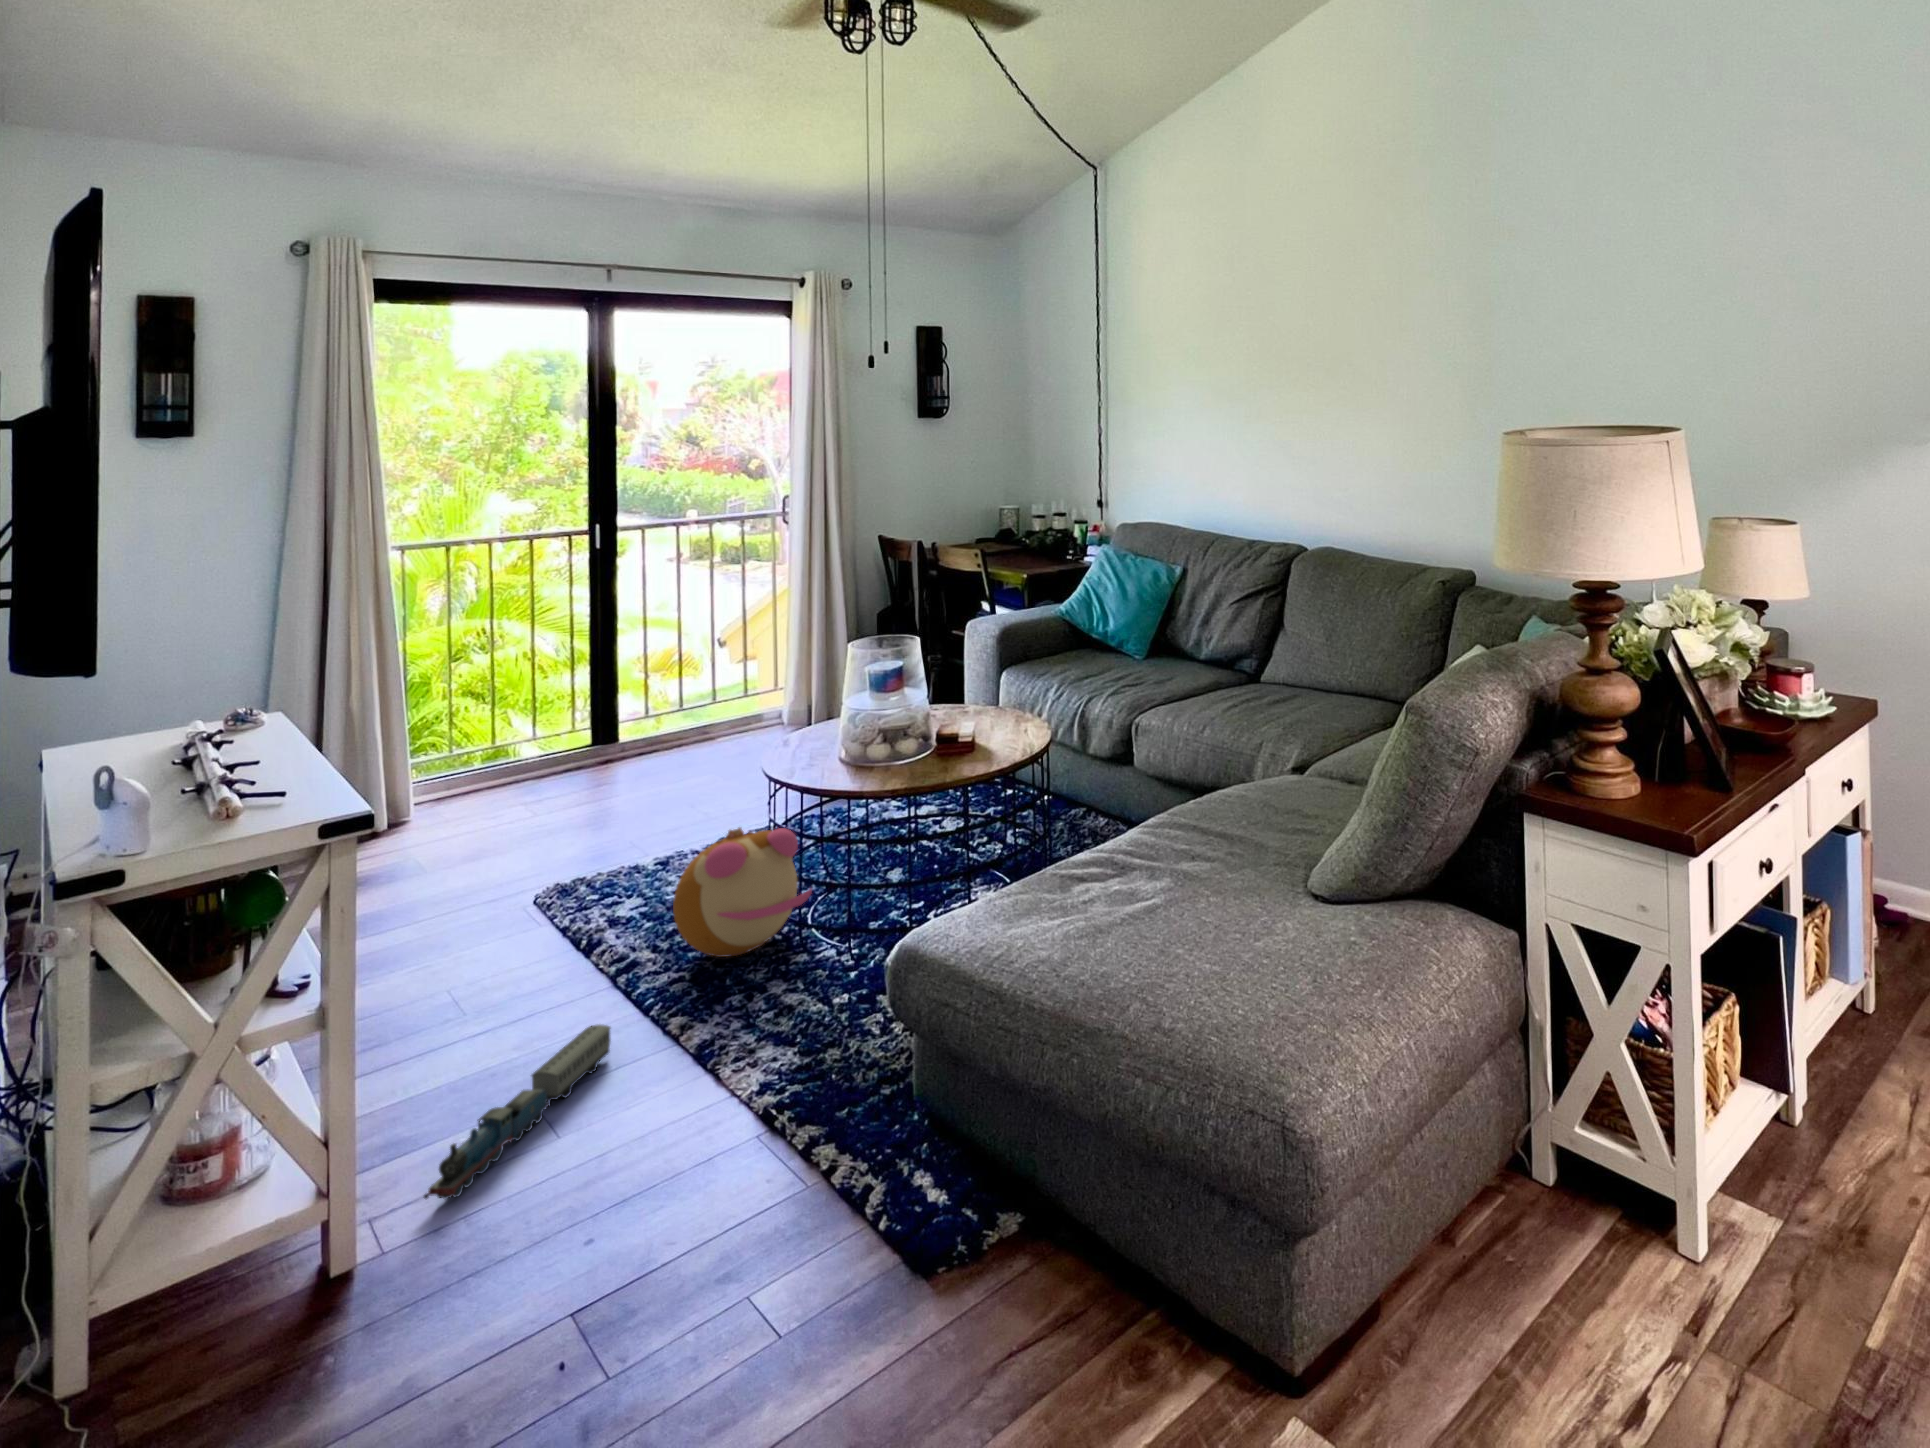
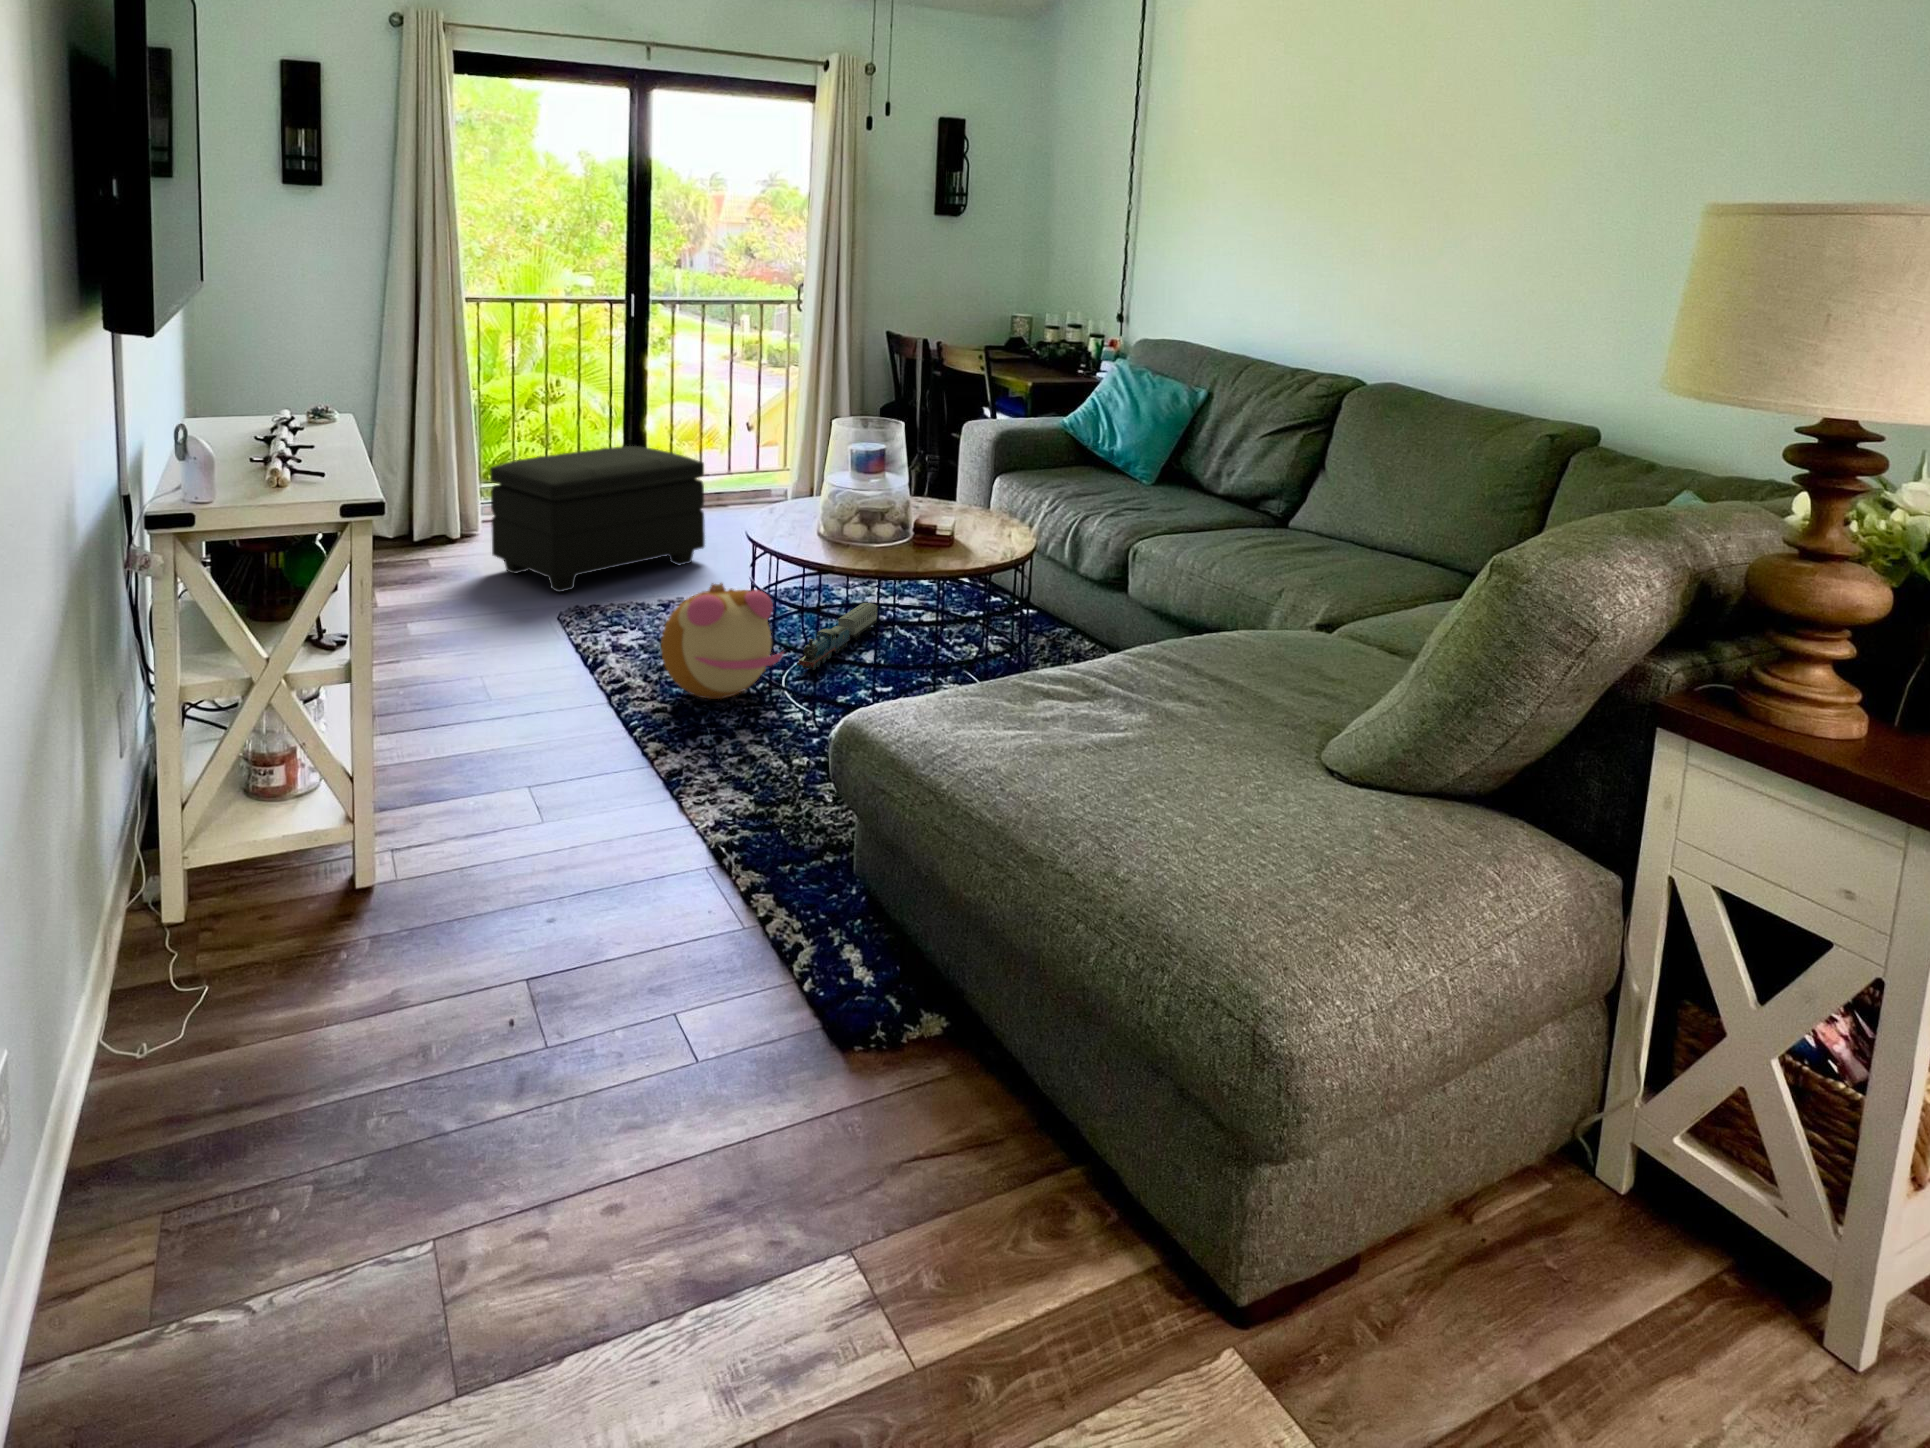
footstool: none [429,689,699,872] -> present [490,446,705,592]
toy train: present [424,1025,610,1199] -> present [797,603,878,670]

